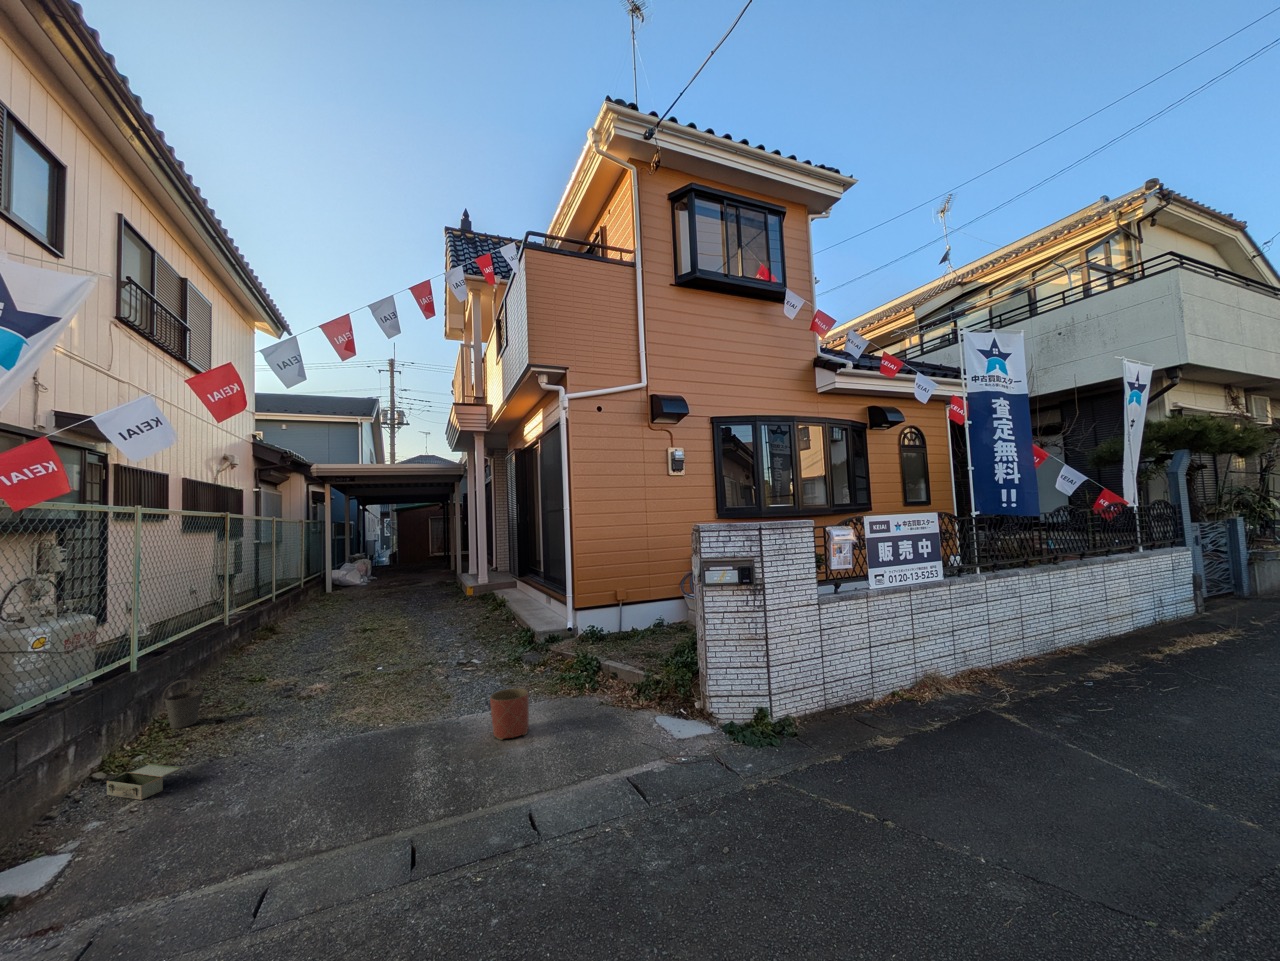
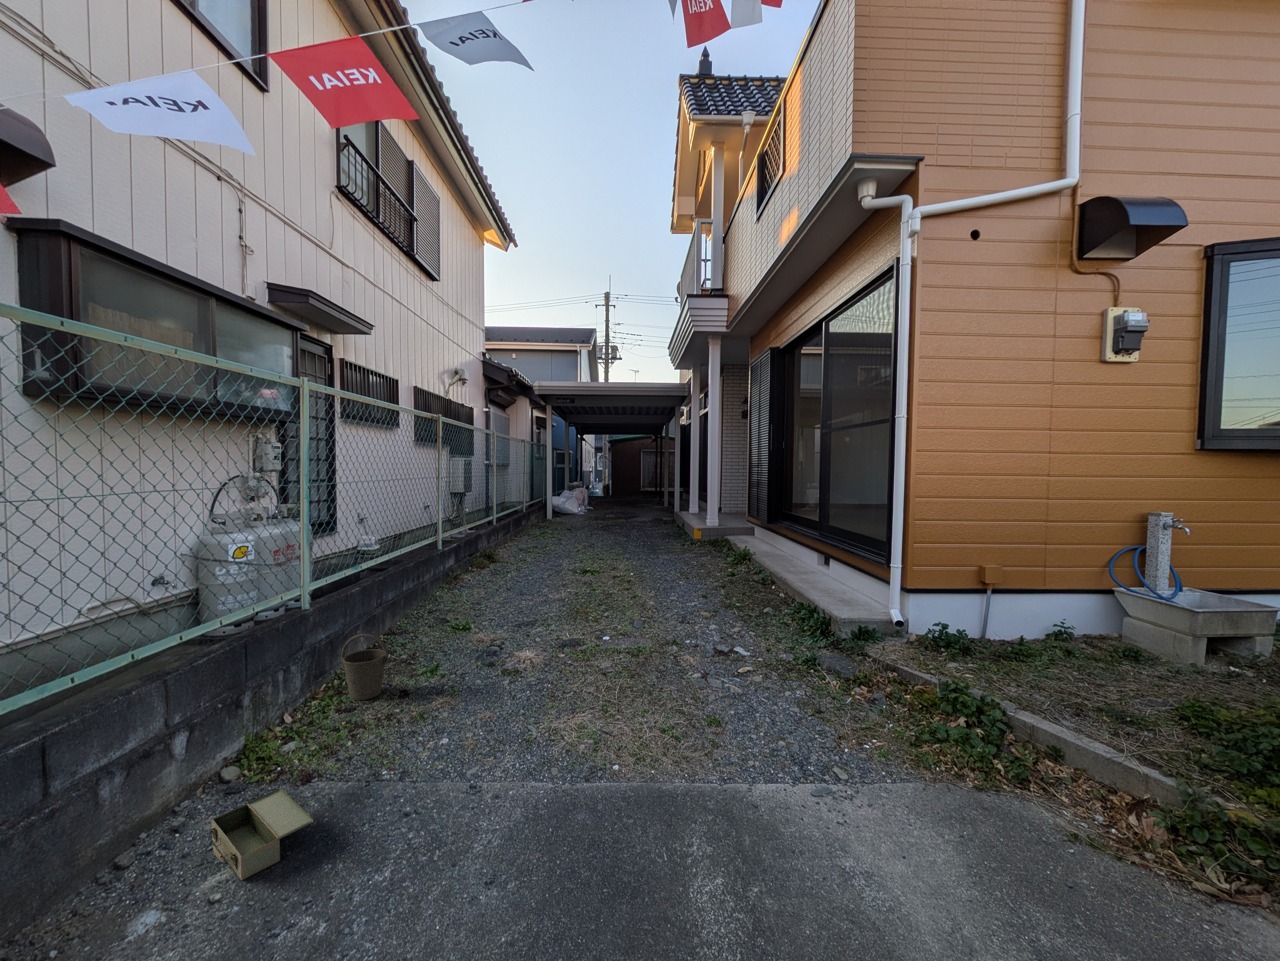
planter: present [490,688,529,740] -> none [841,782,929,912]

